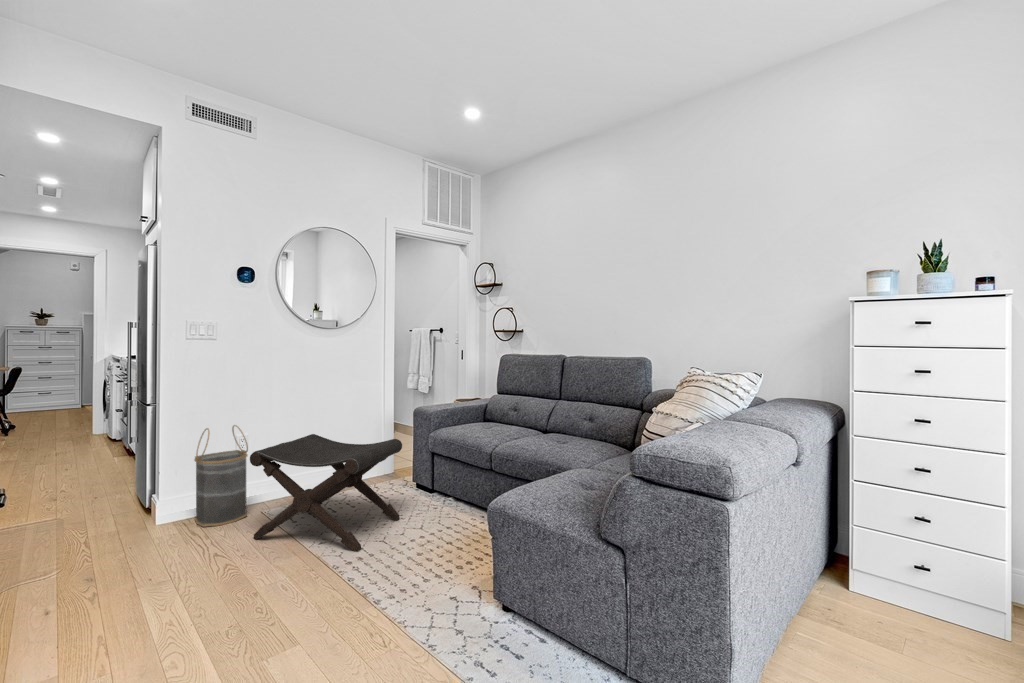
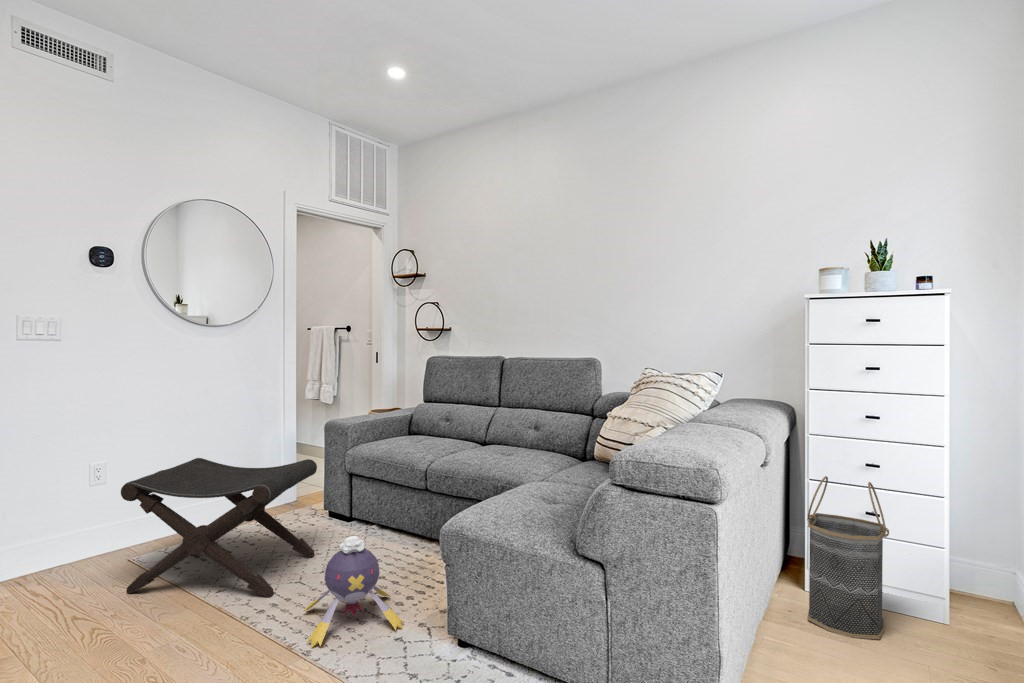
basket: present [195,425,248,527] -> present [807,476,889,639]
plush toy: none [377,506,460,599] -> present [304,536,404,648]

